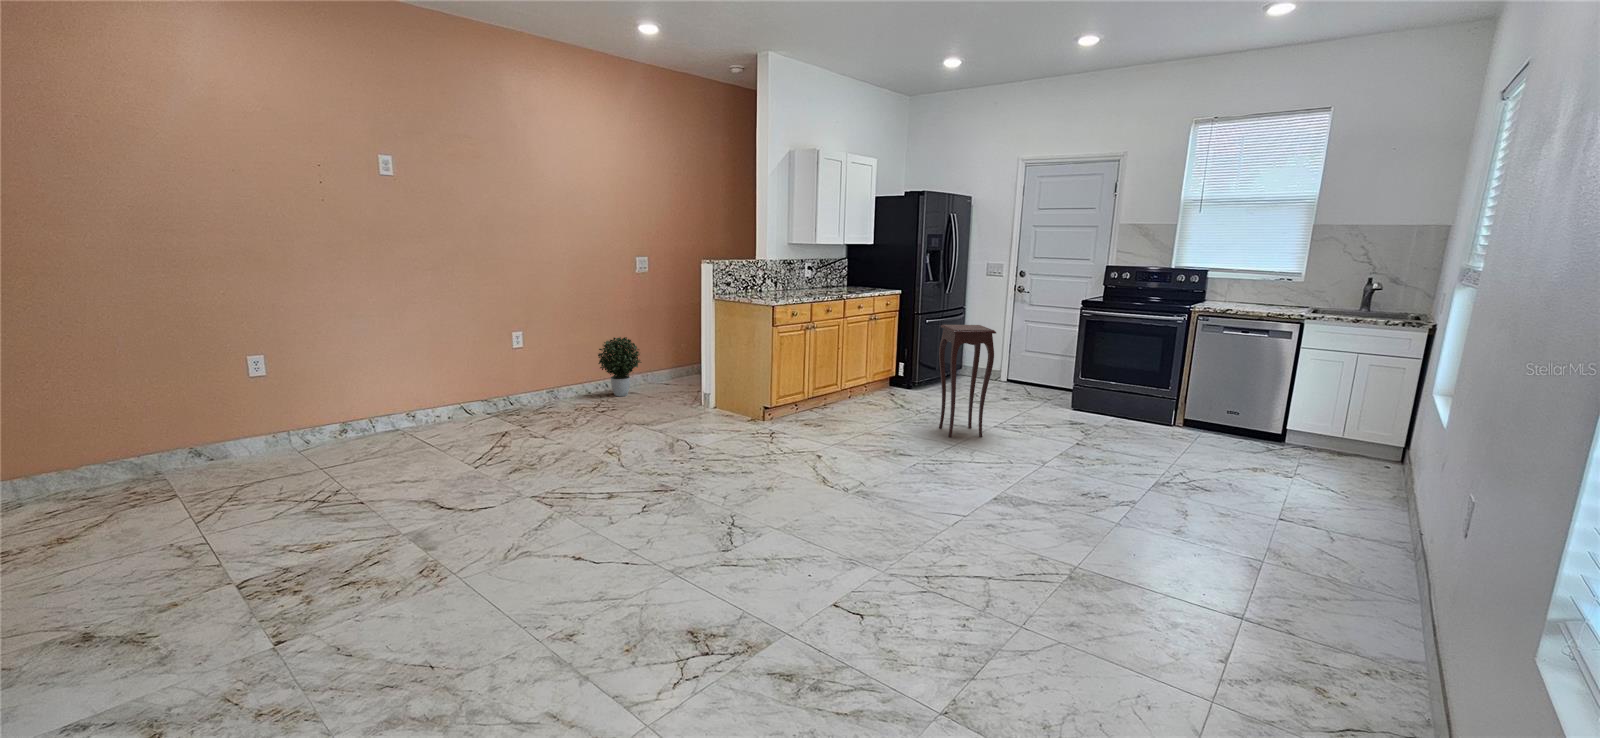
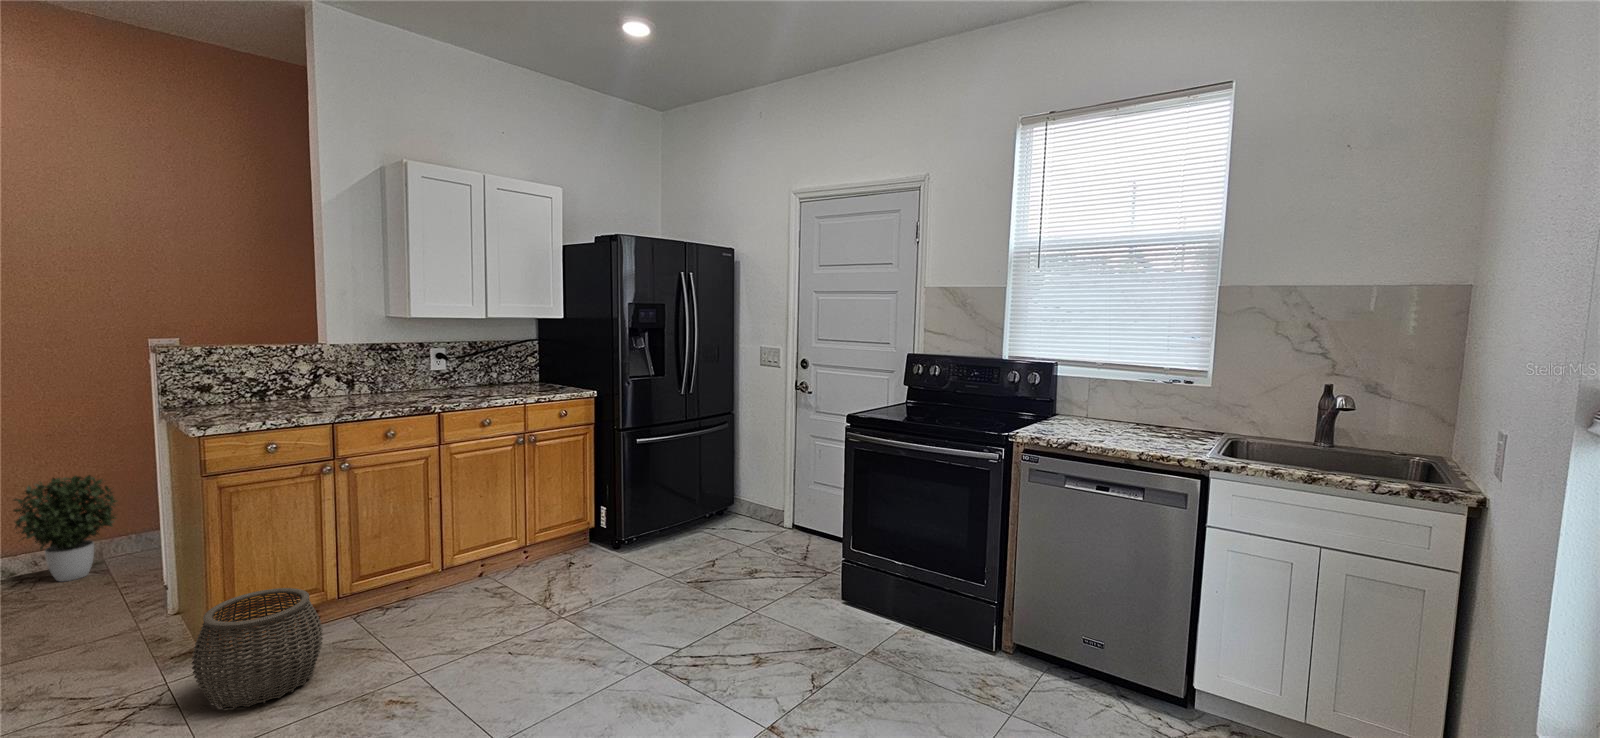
side table: present [939,325,996,437] -> none [505,472,612,710]
woven basket: none [788,384,837,434] -> present [191,588,323,709]

